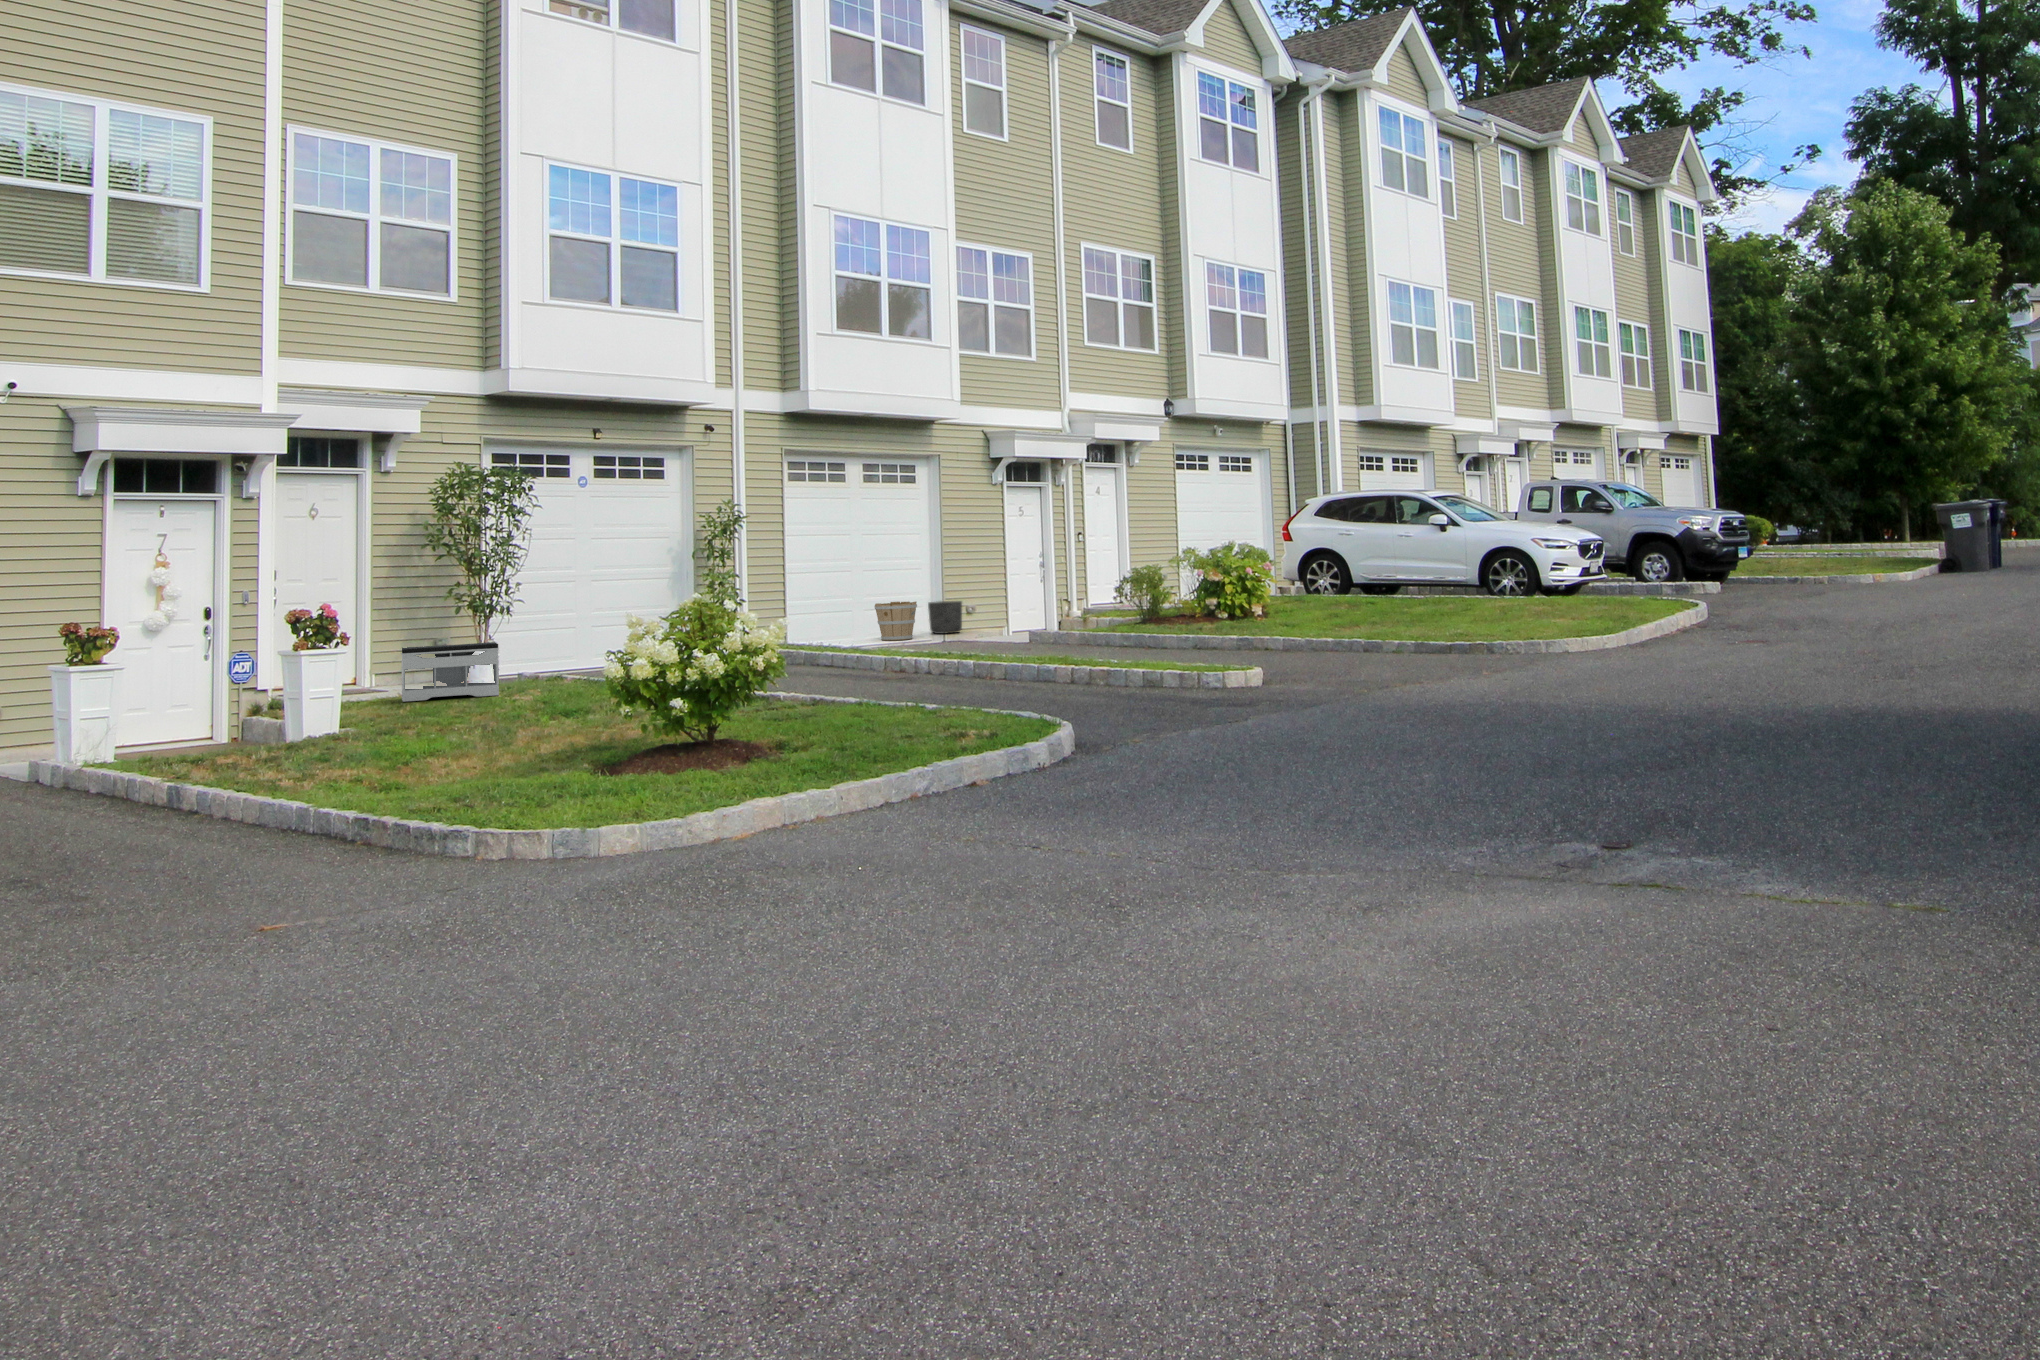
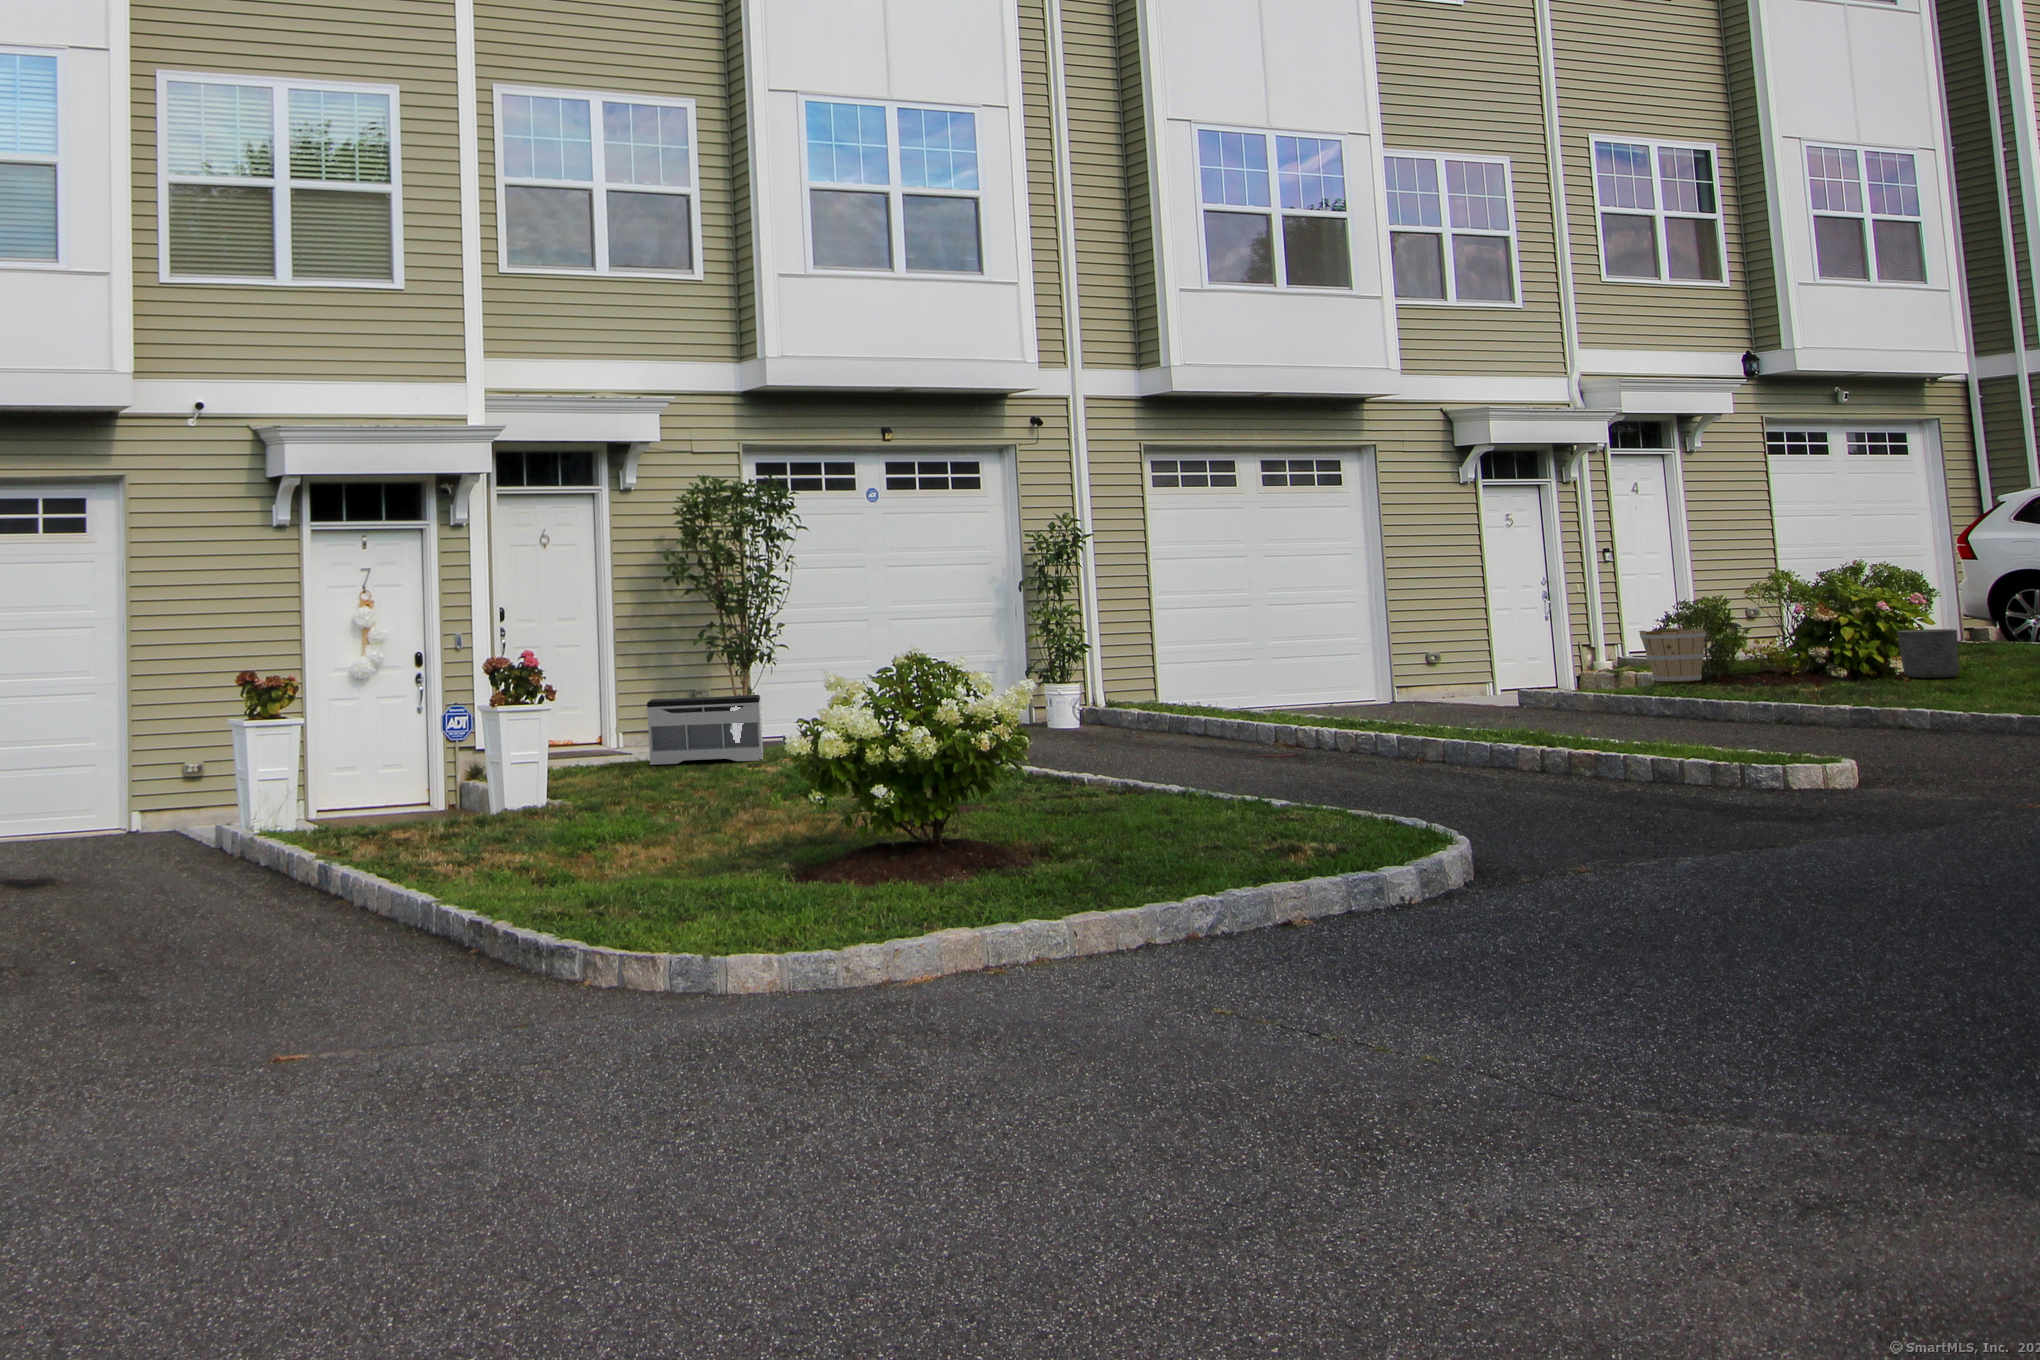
planter: present [928,601,962,634] -> present [1897,629,1959,678]
wooden bucket: present [875,602,917,641] -> present [1639,628,1706,682]

